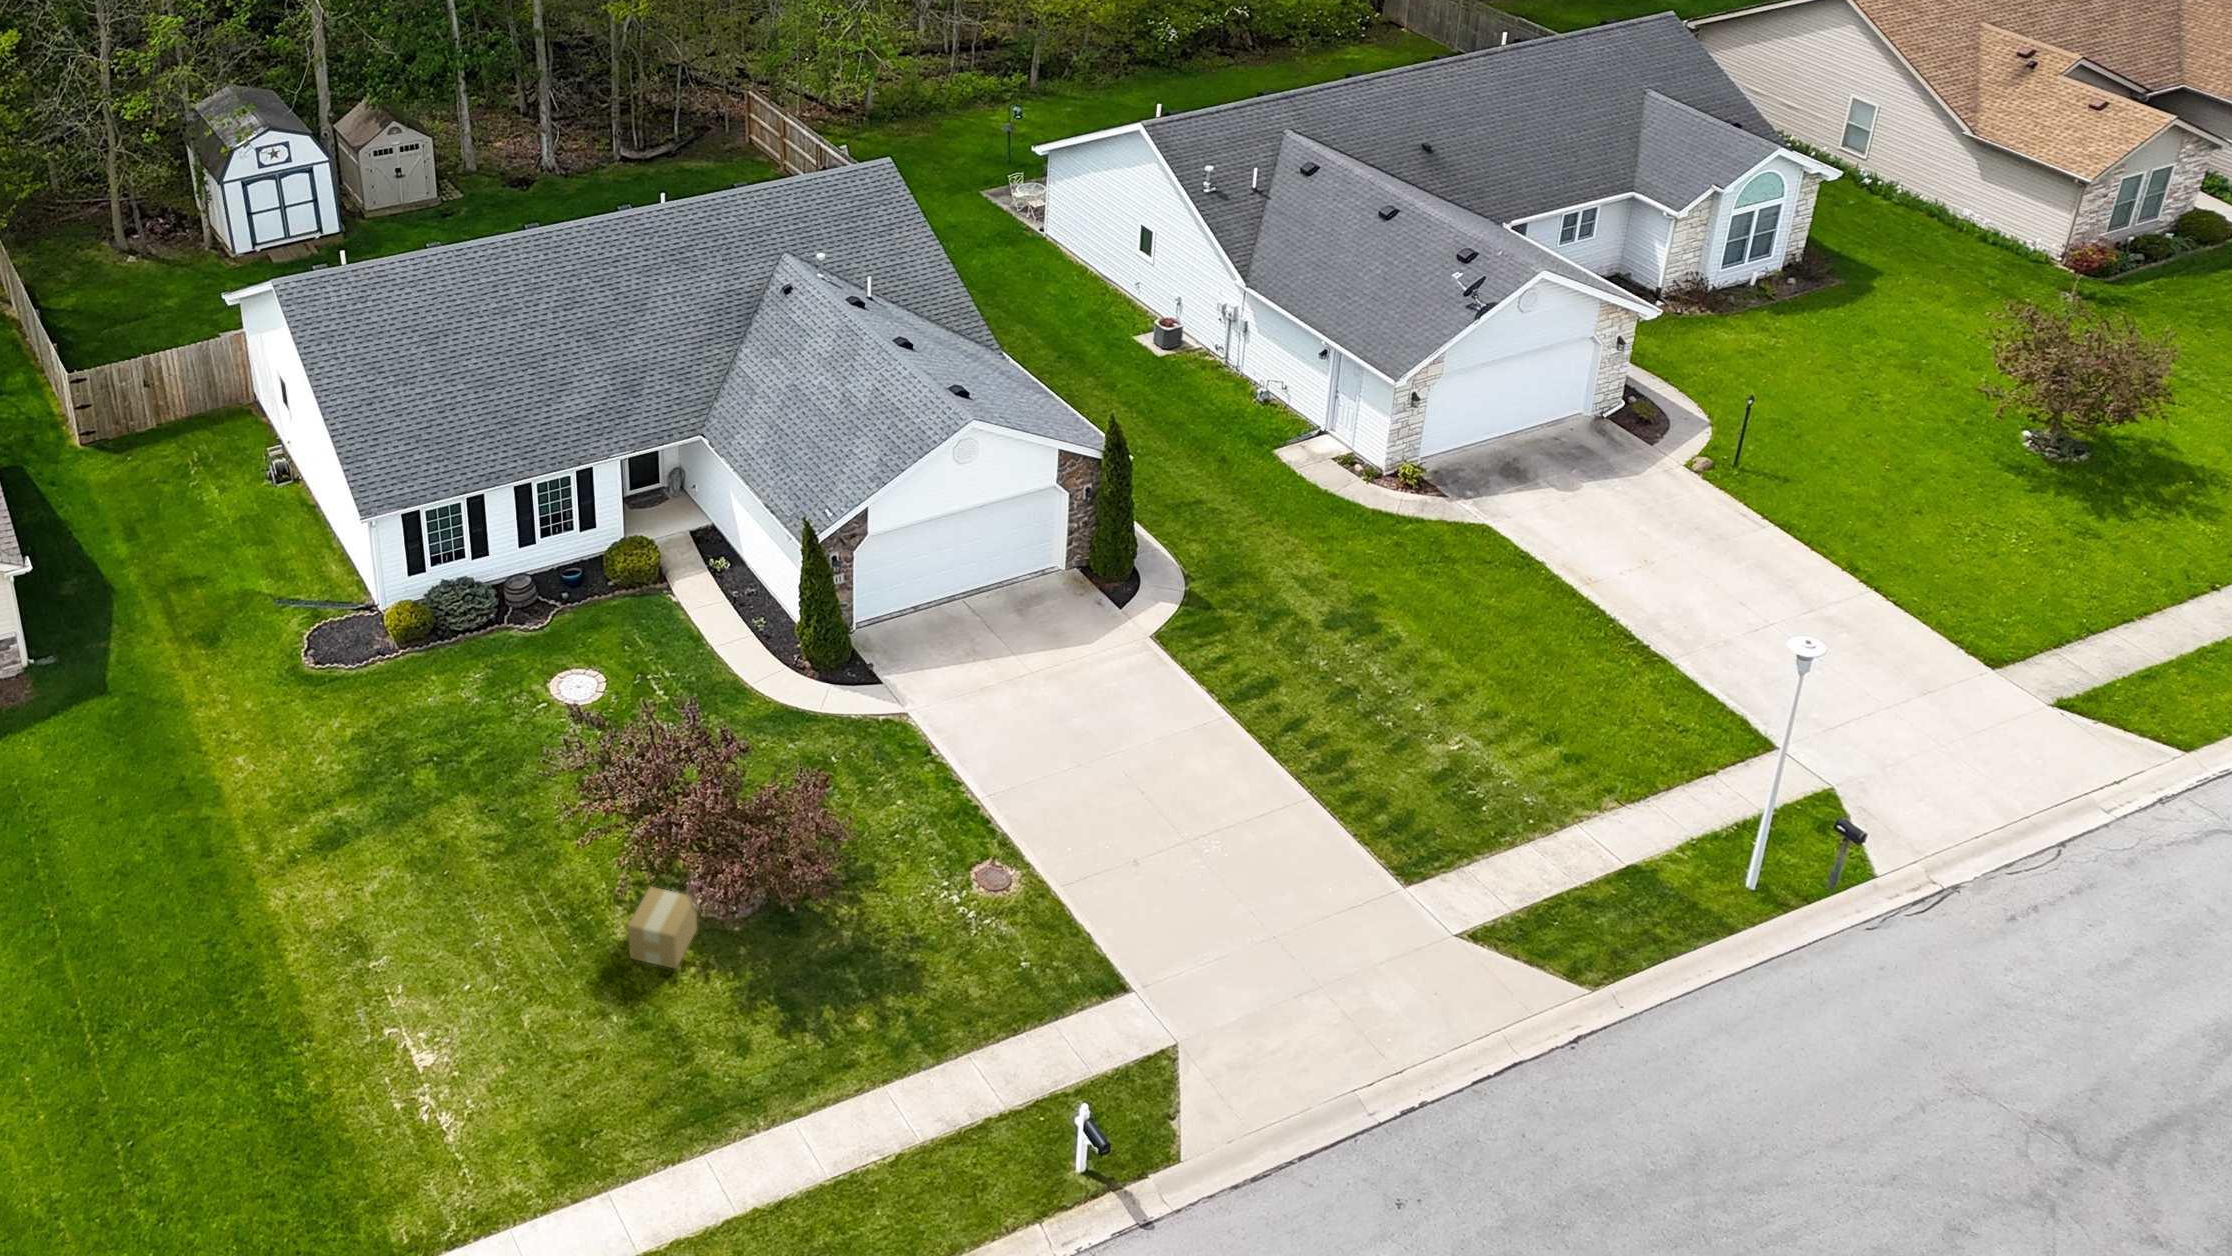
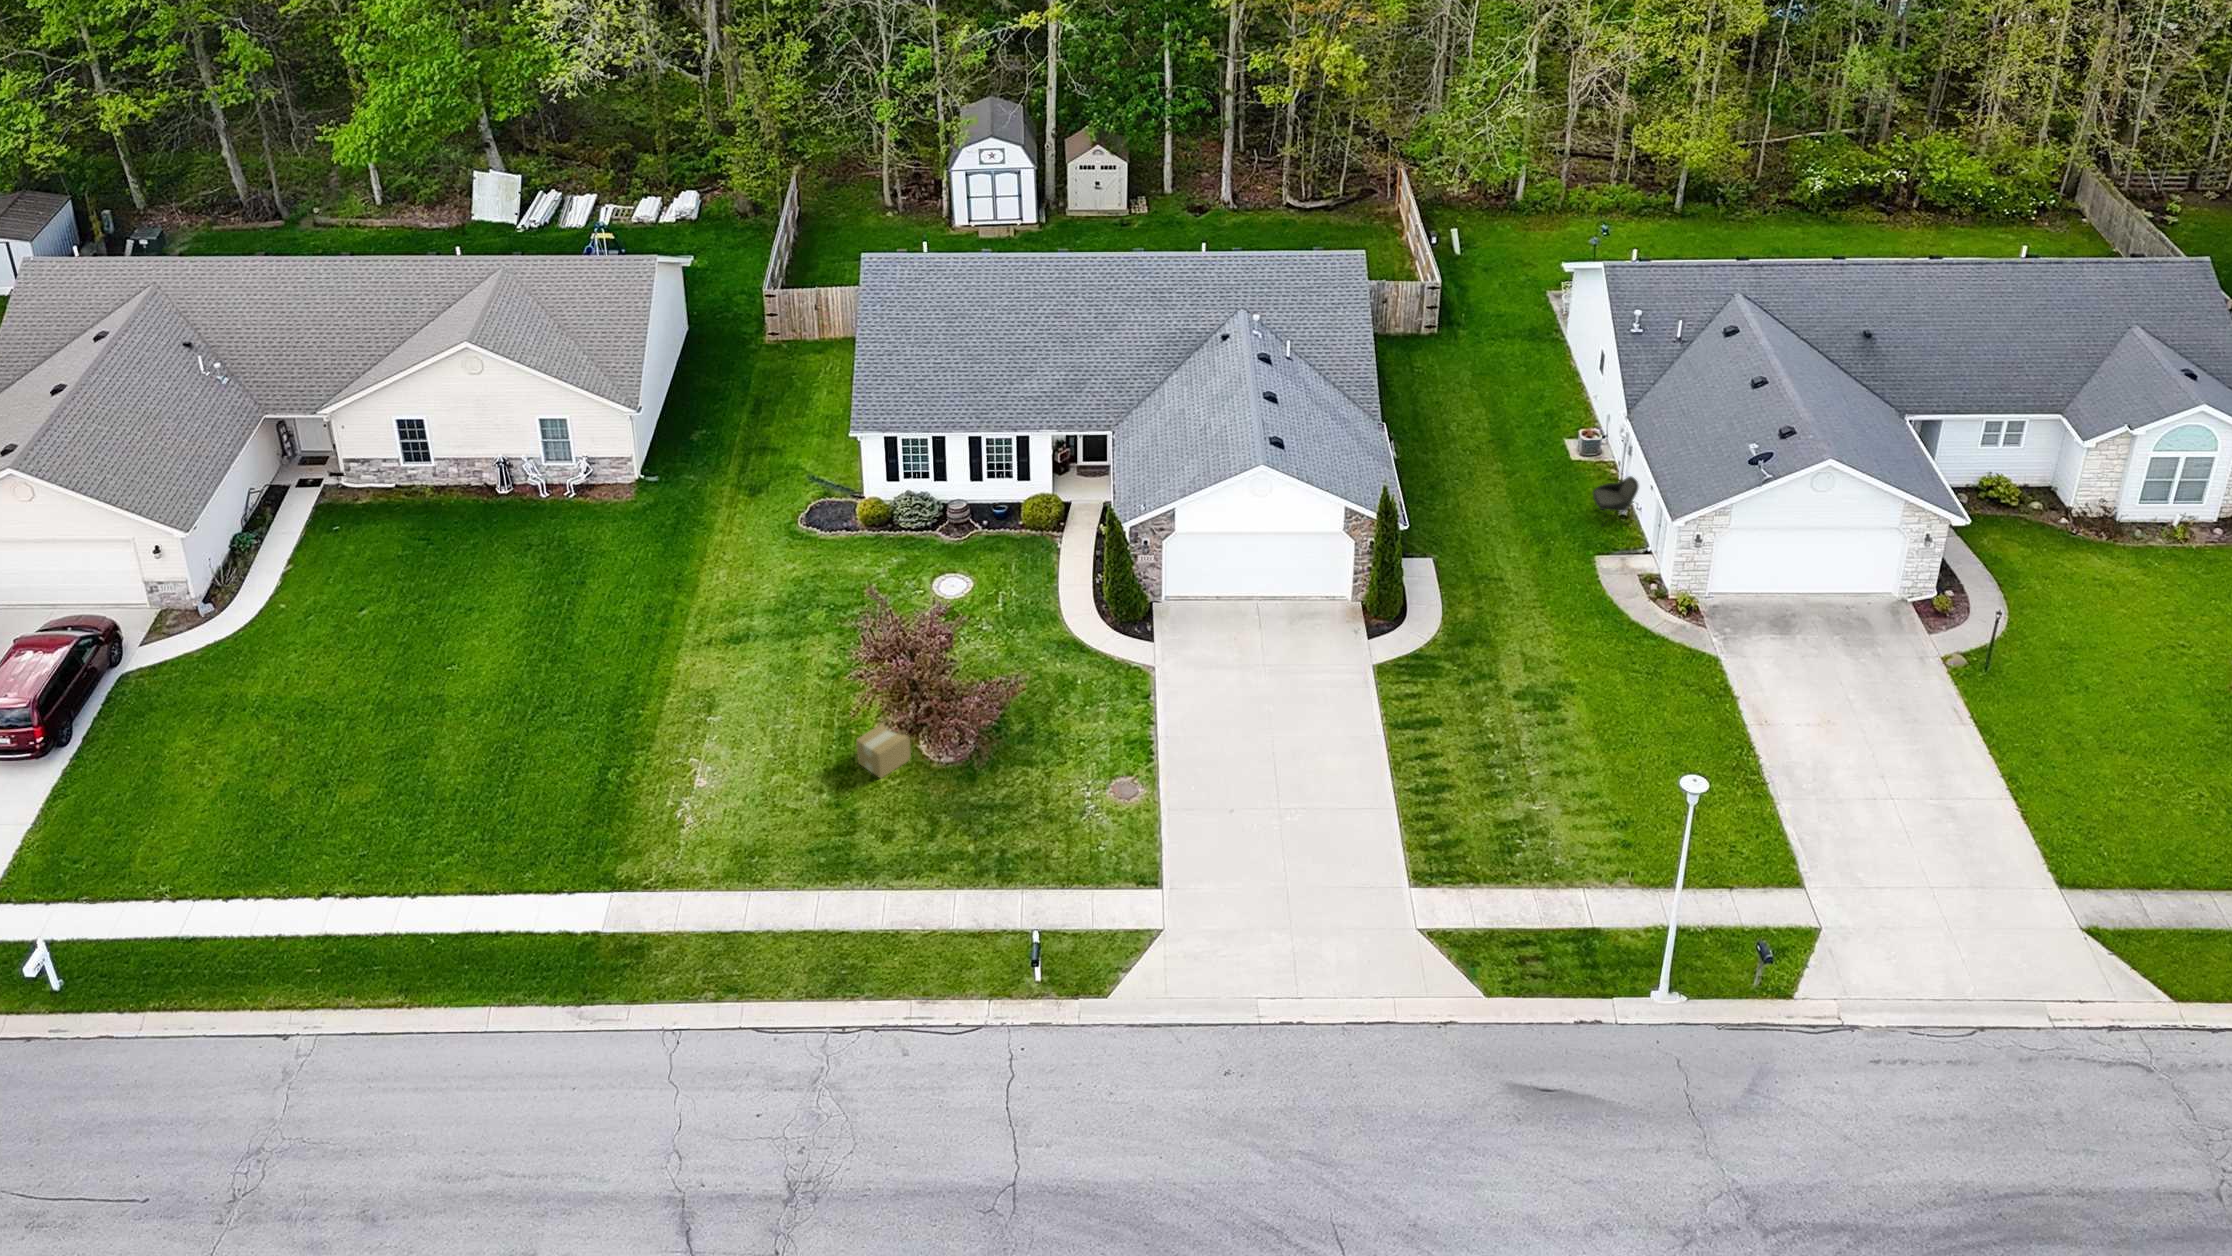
lounge chair: none [1235,352,1293,418] -> present [1593,476,1639,515]

